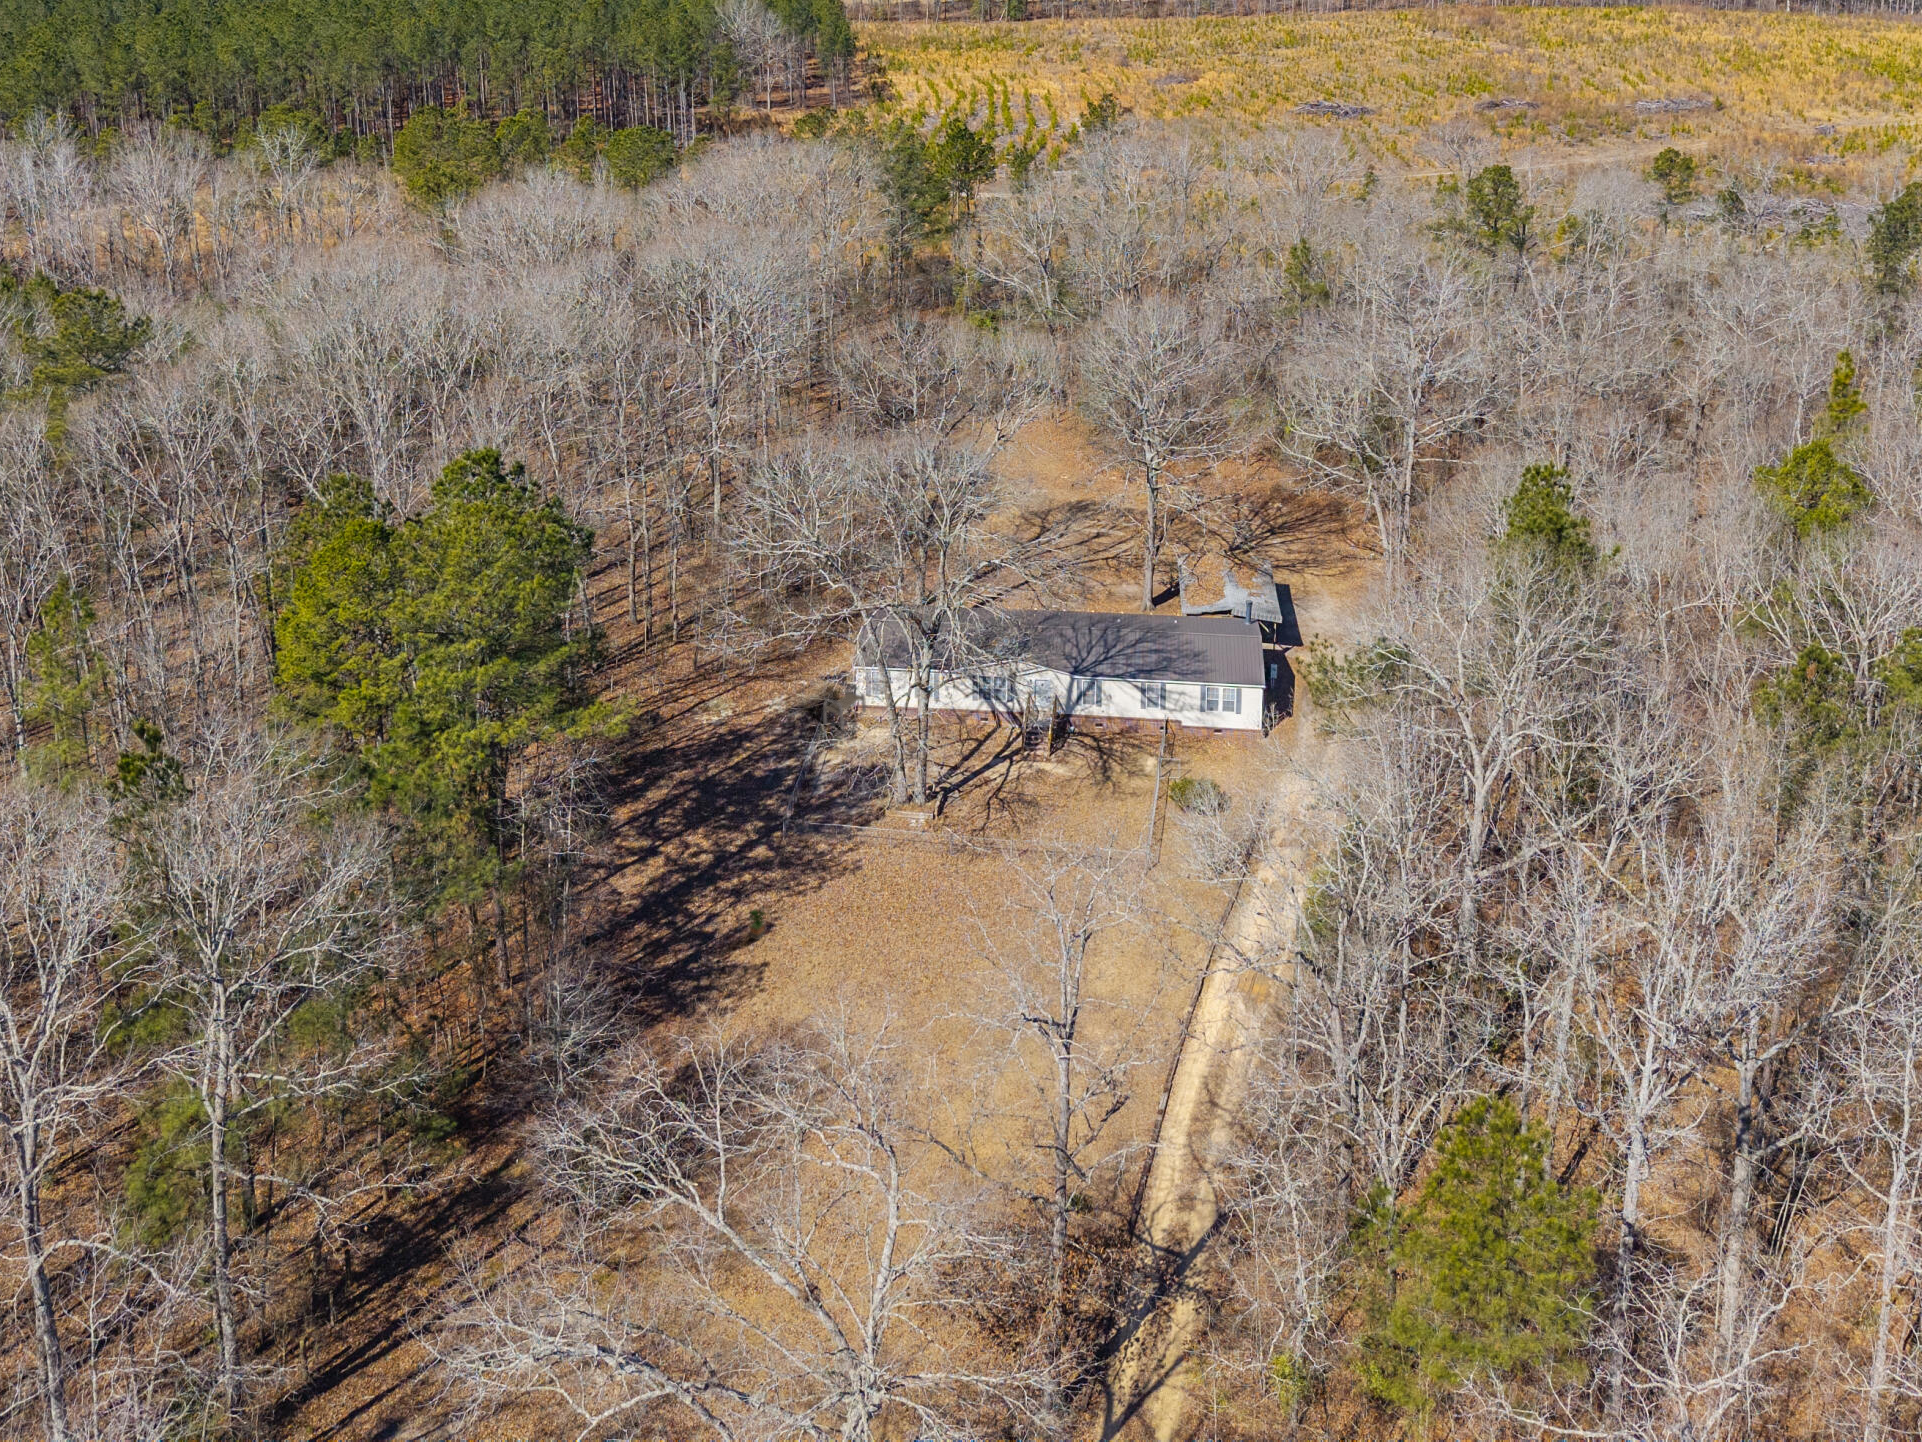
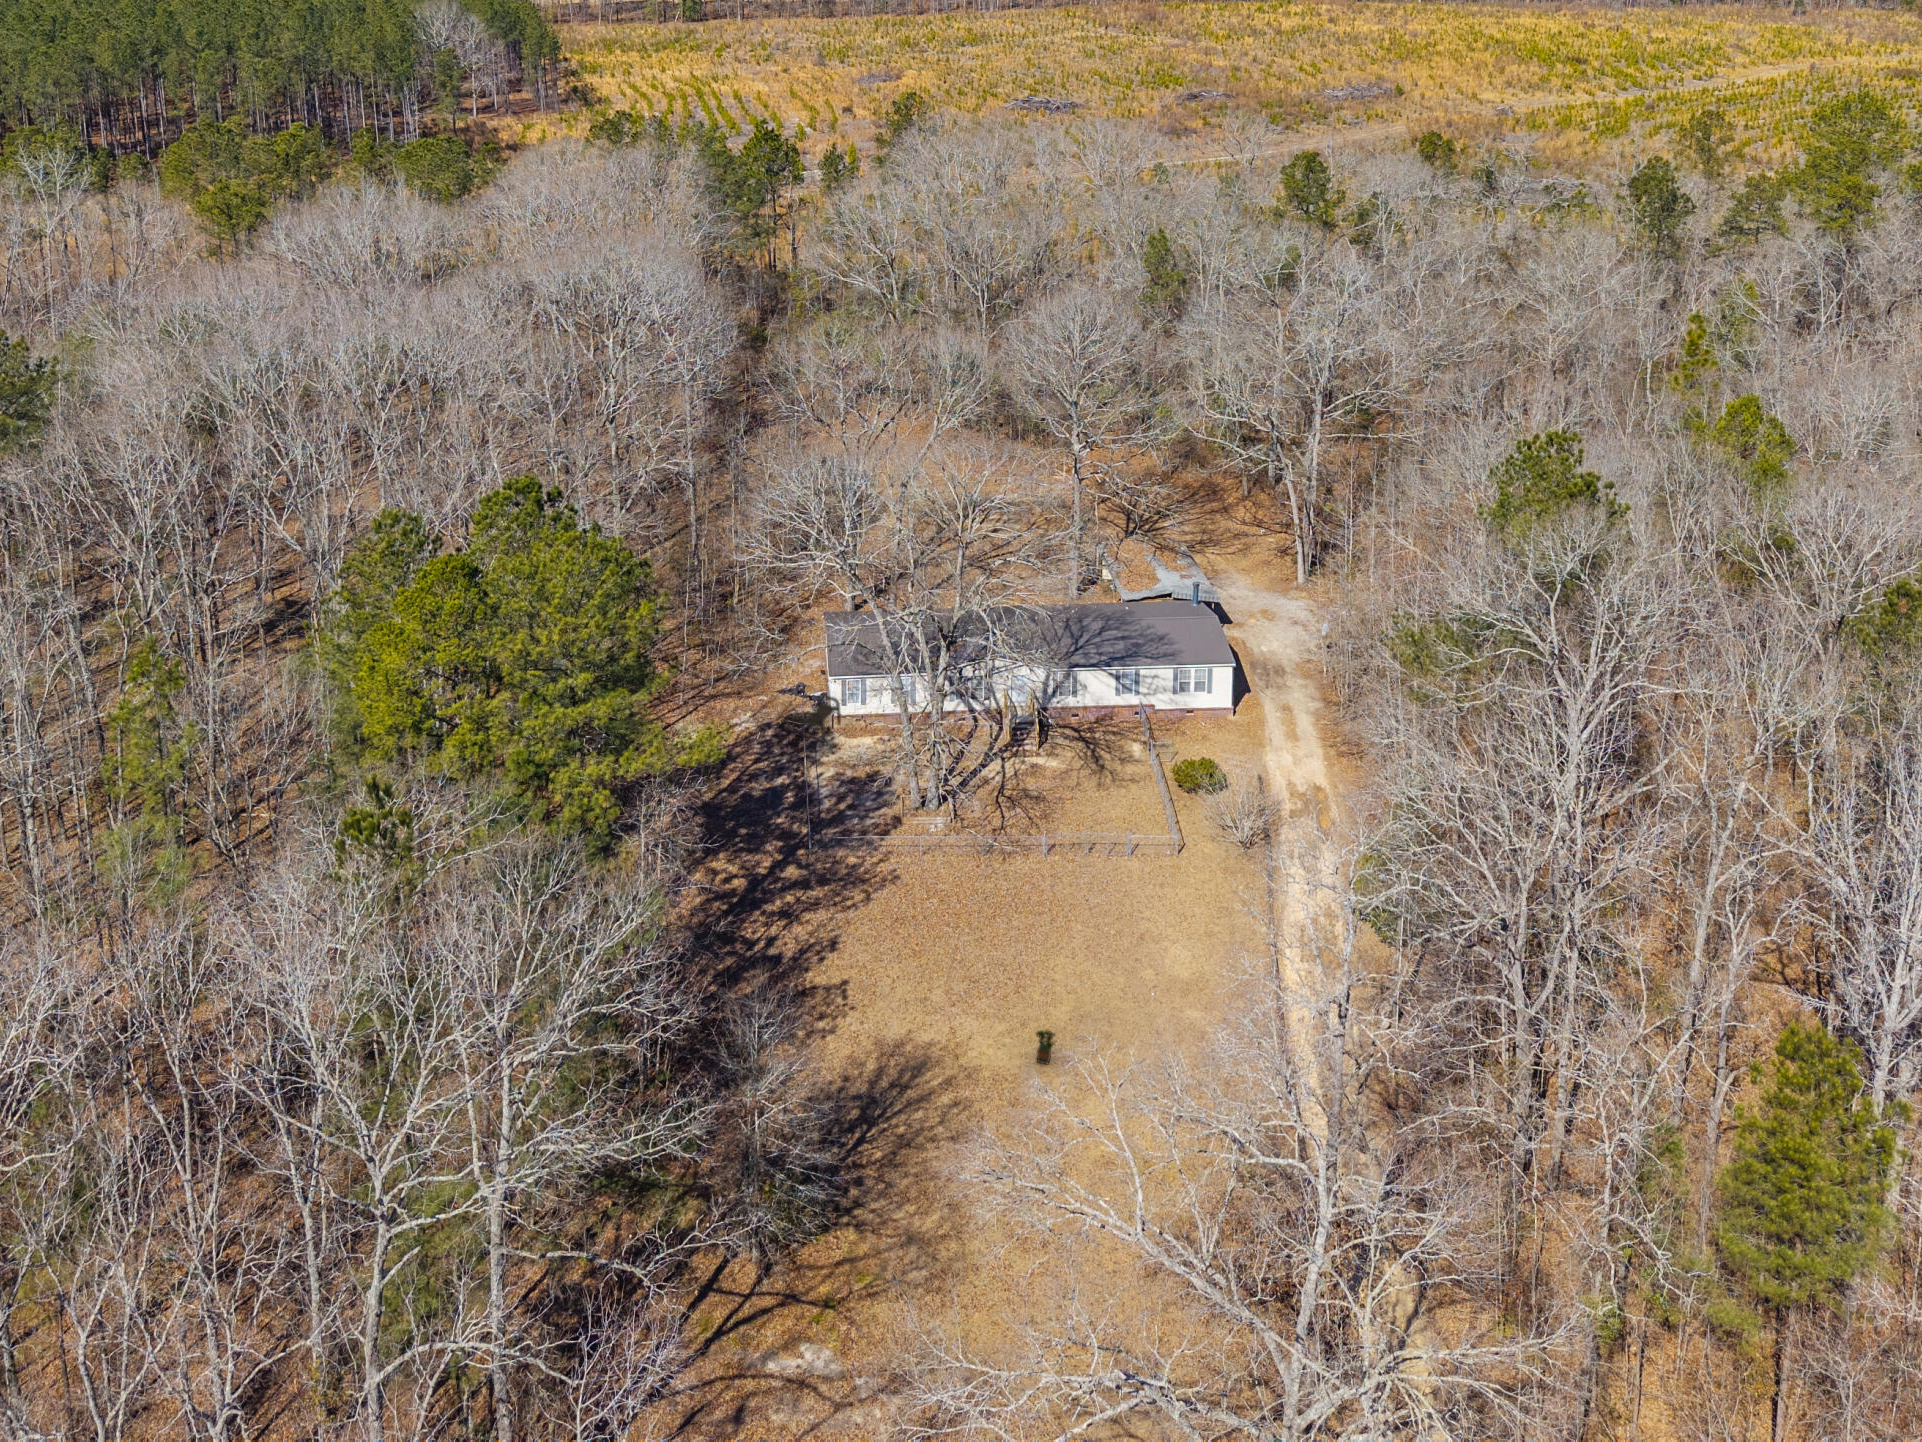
potted tree: present [749,909,767,940] -> present [1036,1030,1055,1065]

